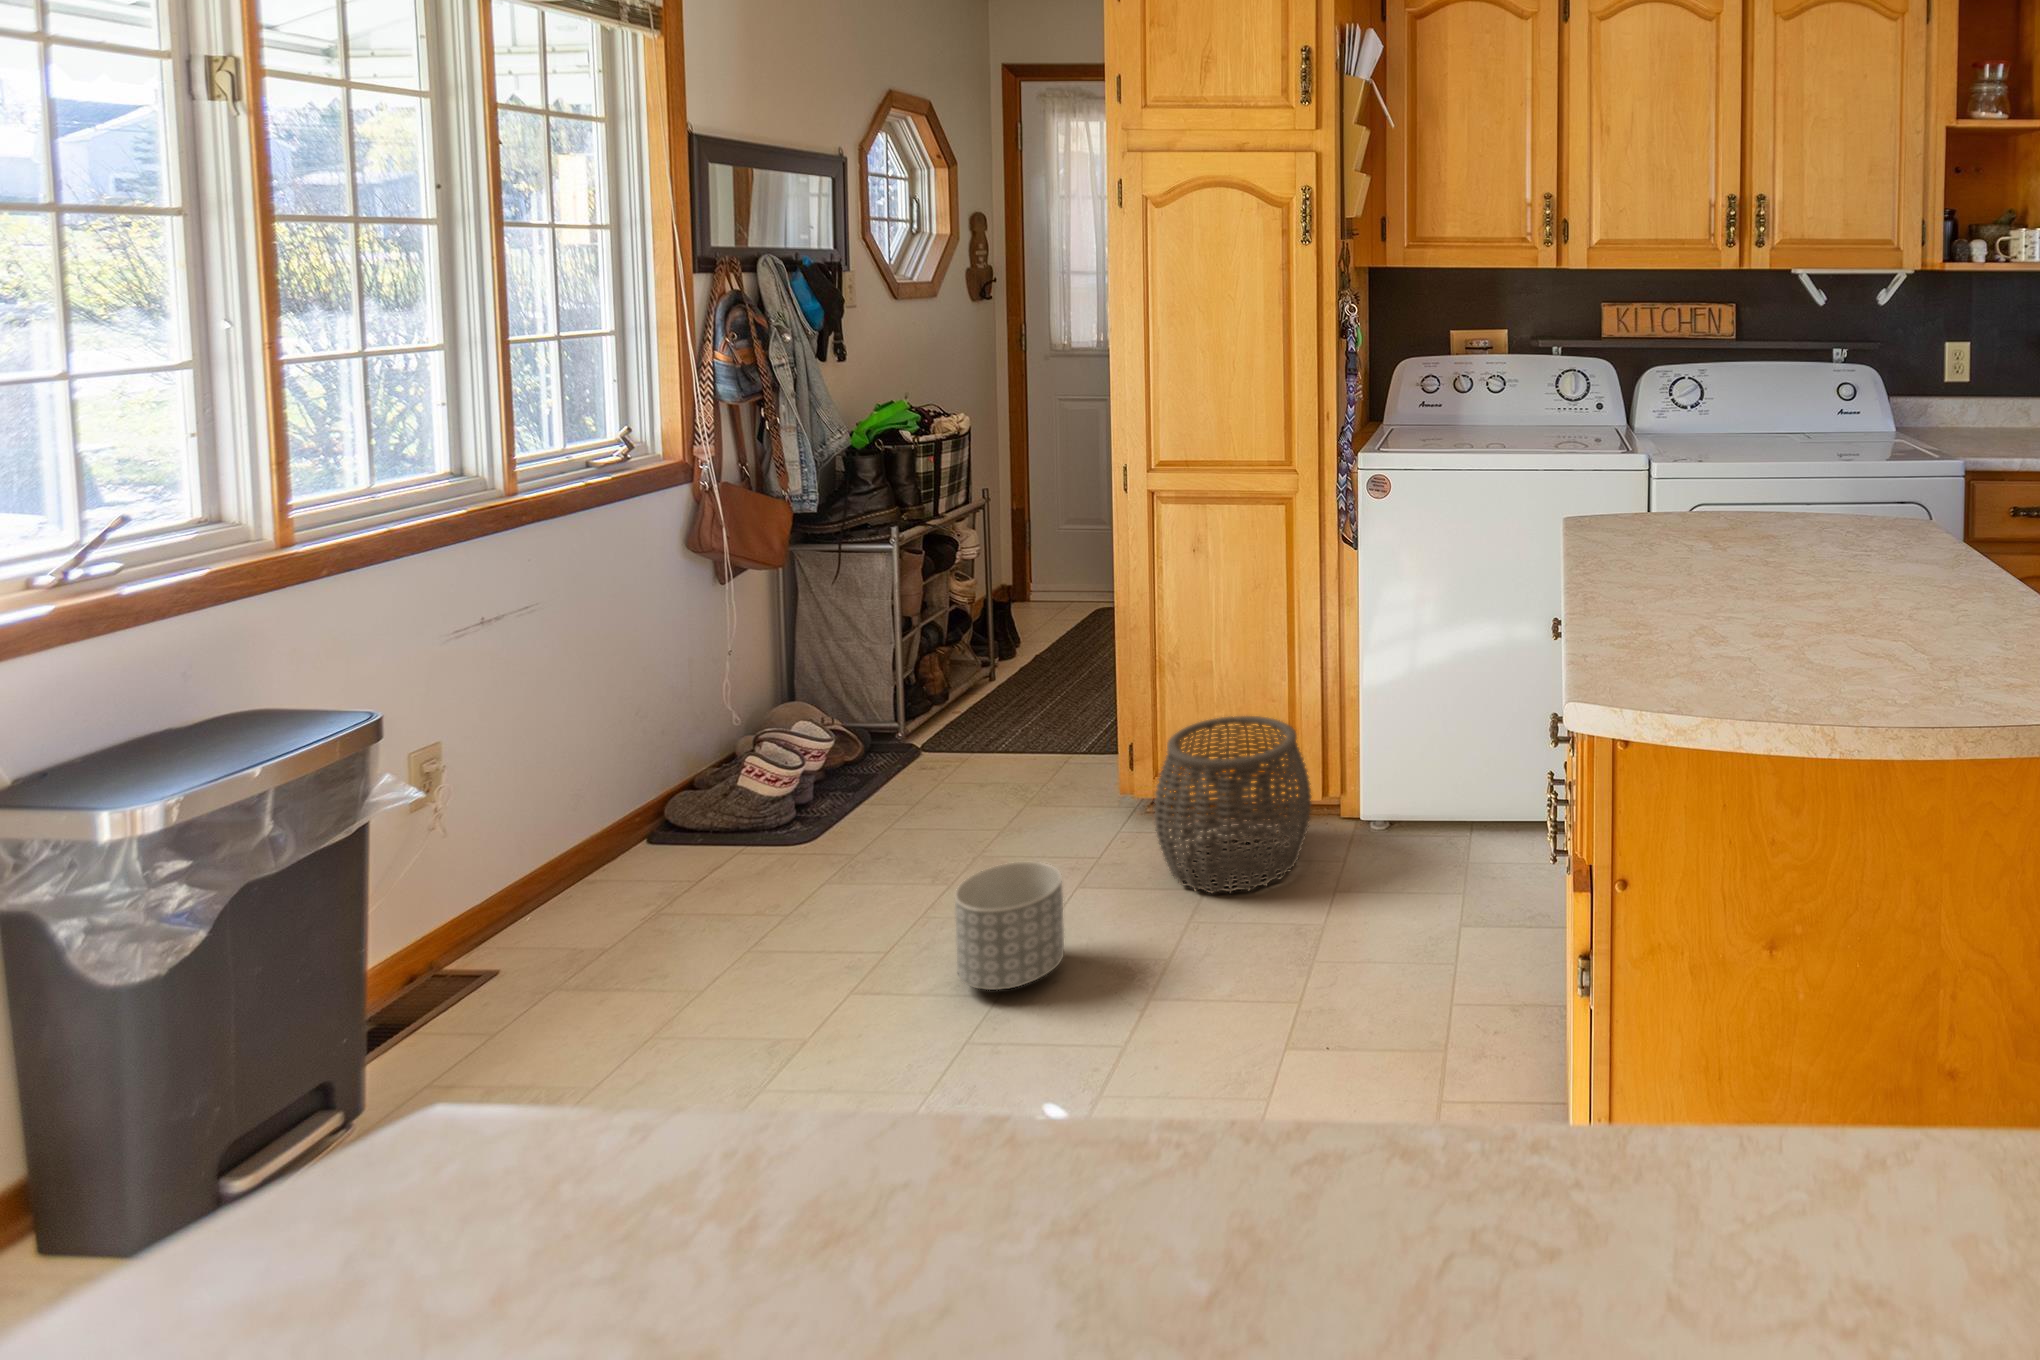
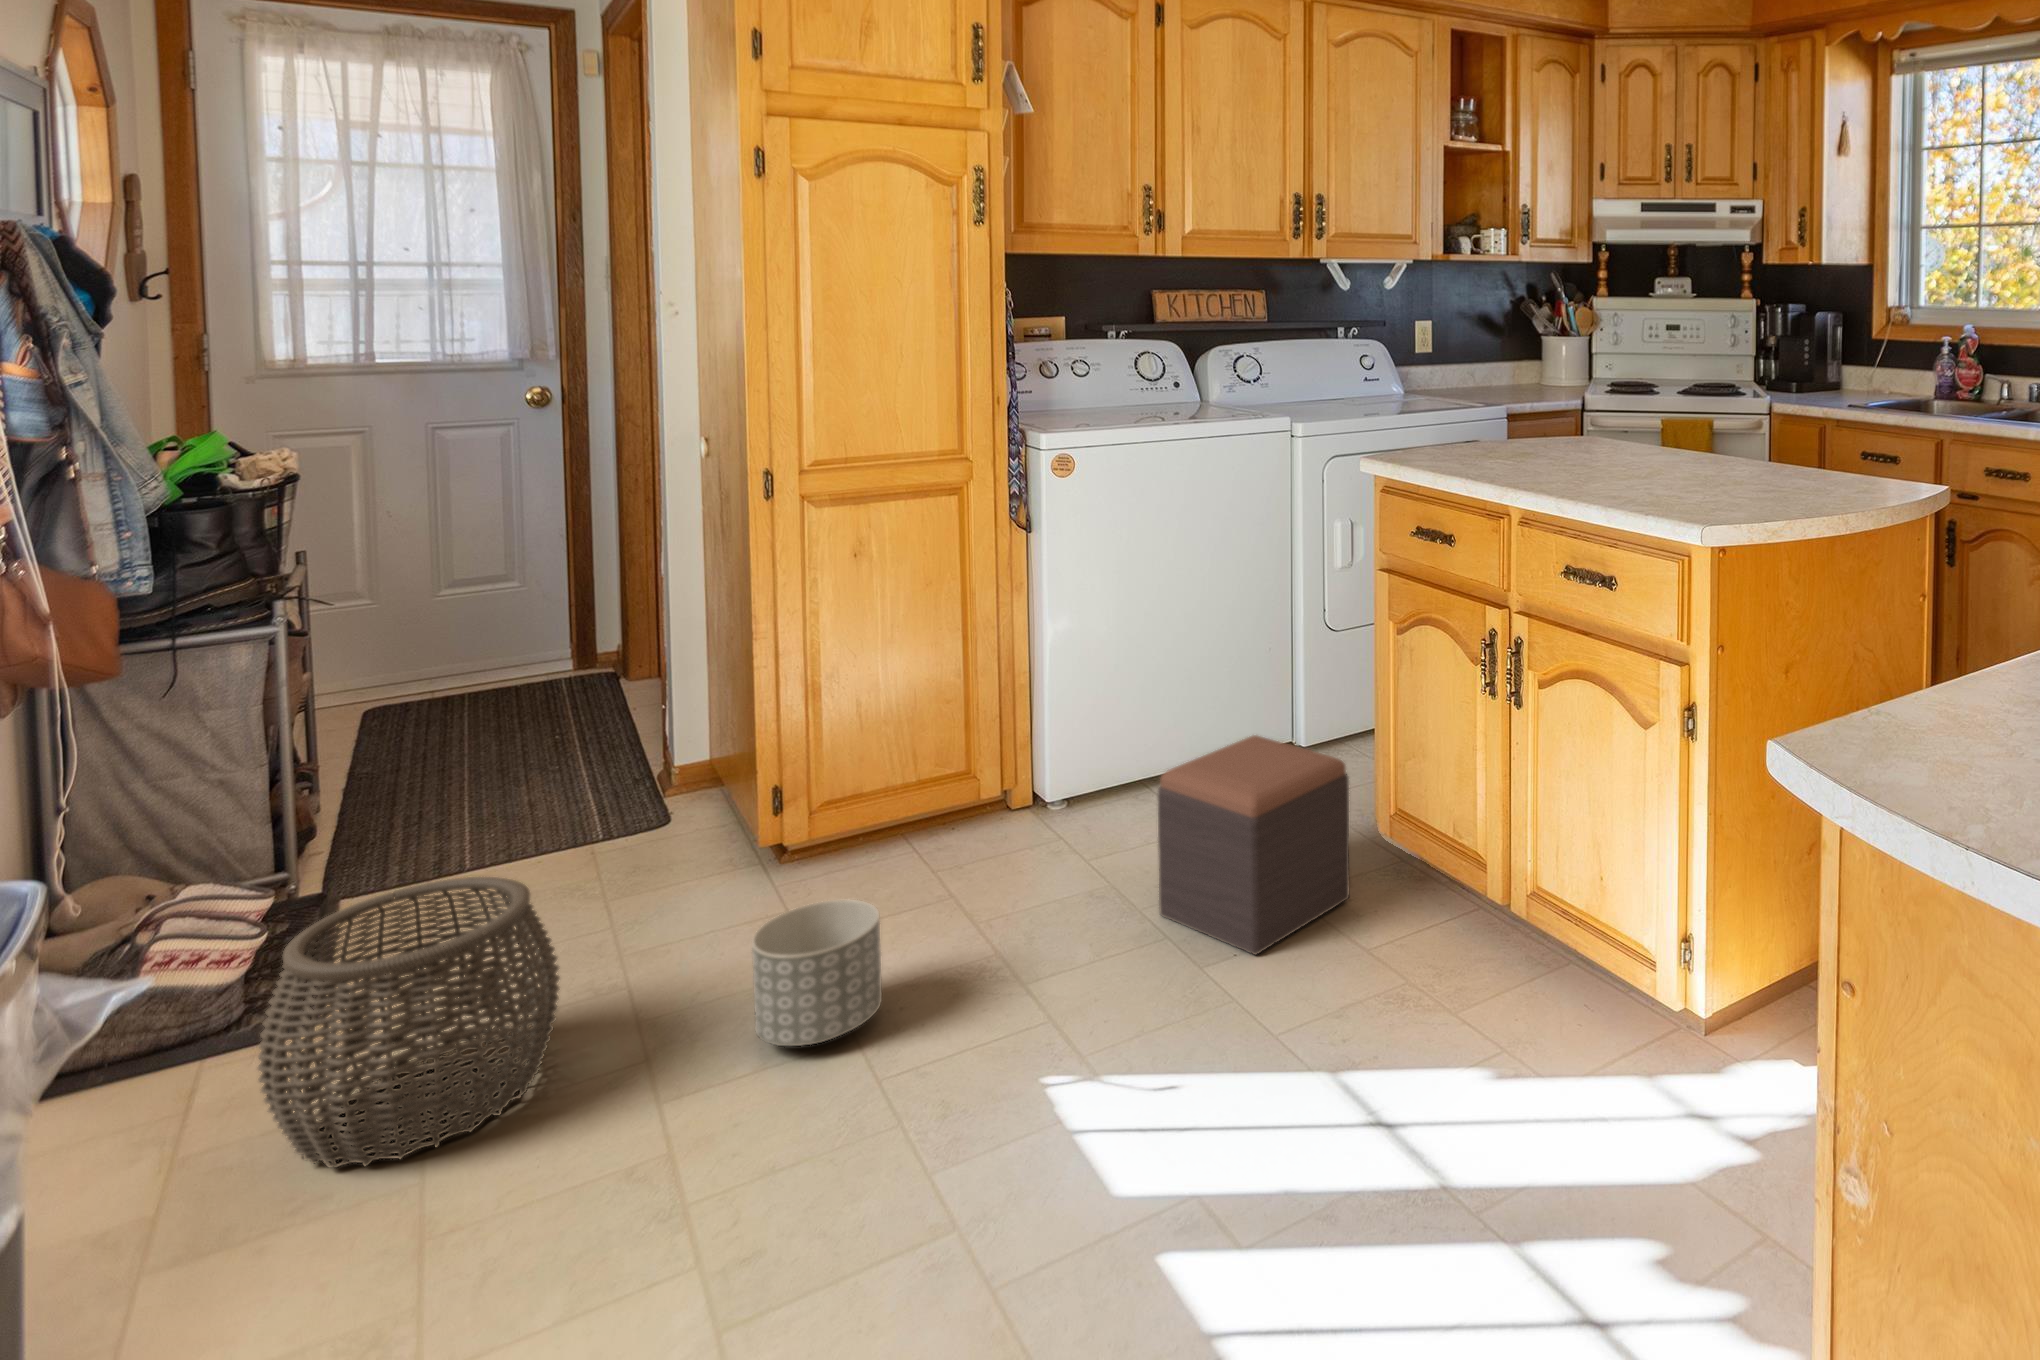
woven basket: present [1154,716,1312,893] -> present [258,877,560,1168]
footstool: none [1335,812,1514,1061] -> present [1158,735,1349,955]

